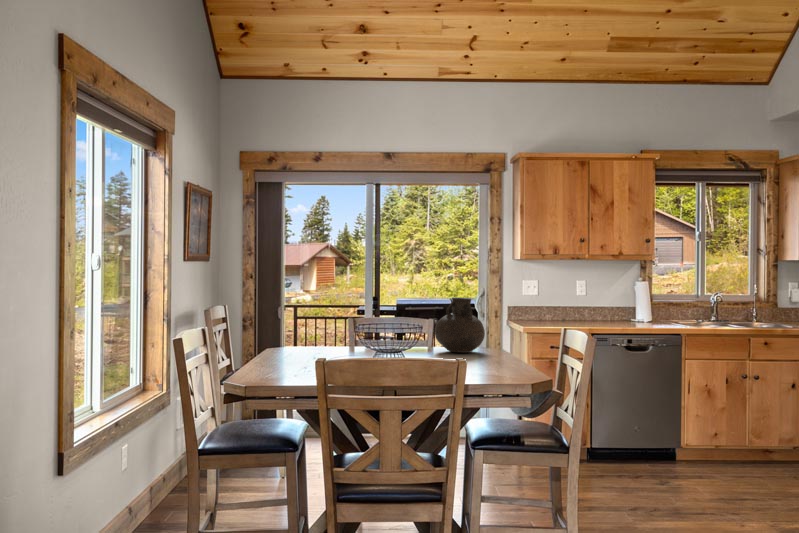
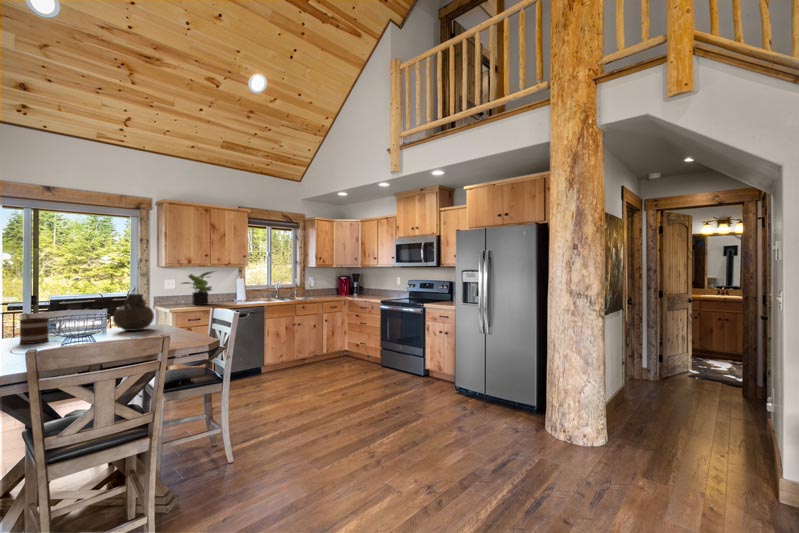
potted plant: none [538,265,599,324] -> present [182,271,214,305]
mug: none [340,322,379,355] -> present [20,318,61,344]

